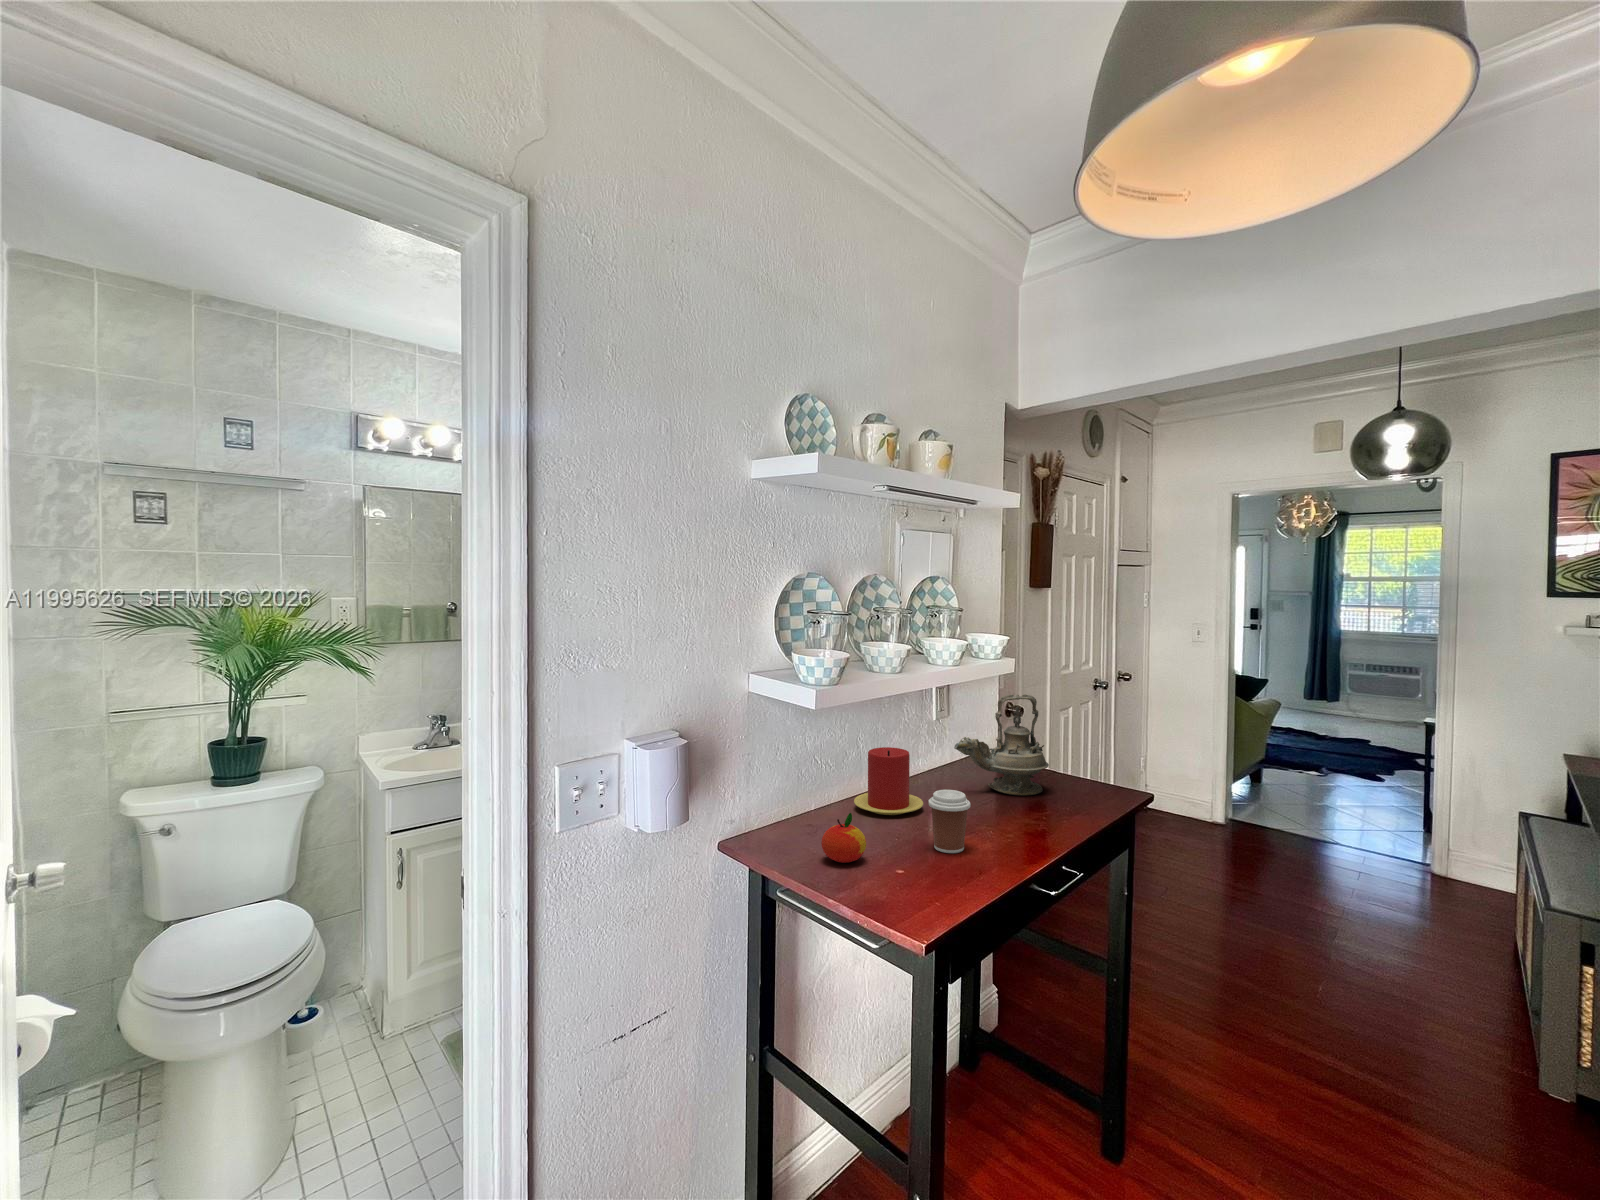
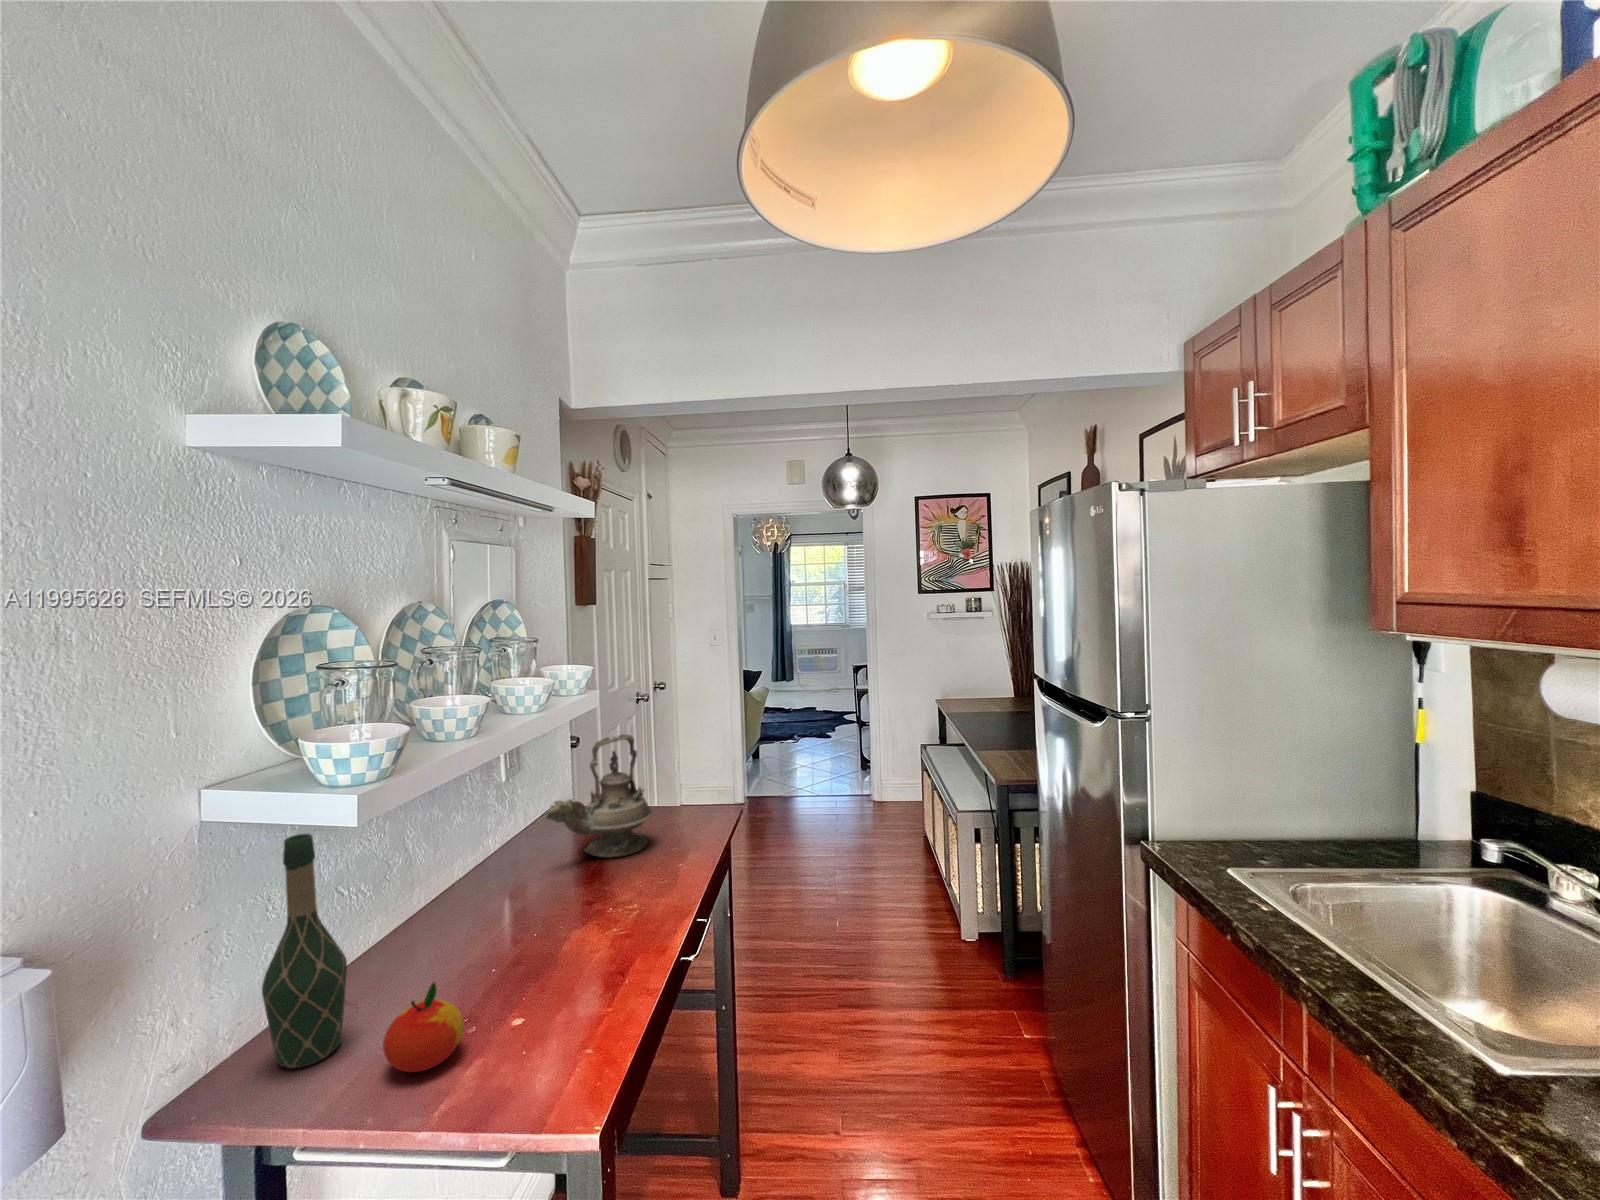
wine bottle: none [768,709,810,845] -> present [262,834,347,1068]
candle: present [854,747,923,815] -> none [410,839,516,944]
coffee cup: present [928,790,971,853] -> none [546,891,606,985]

